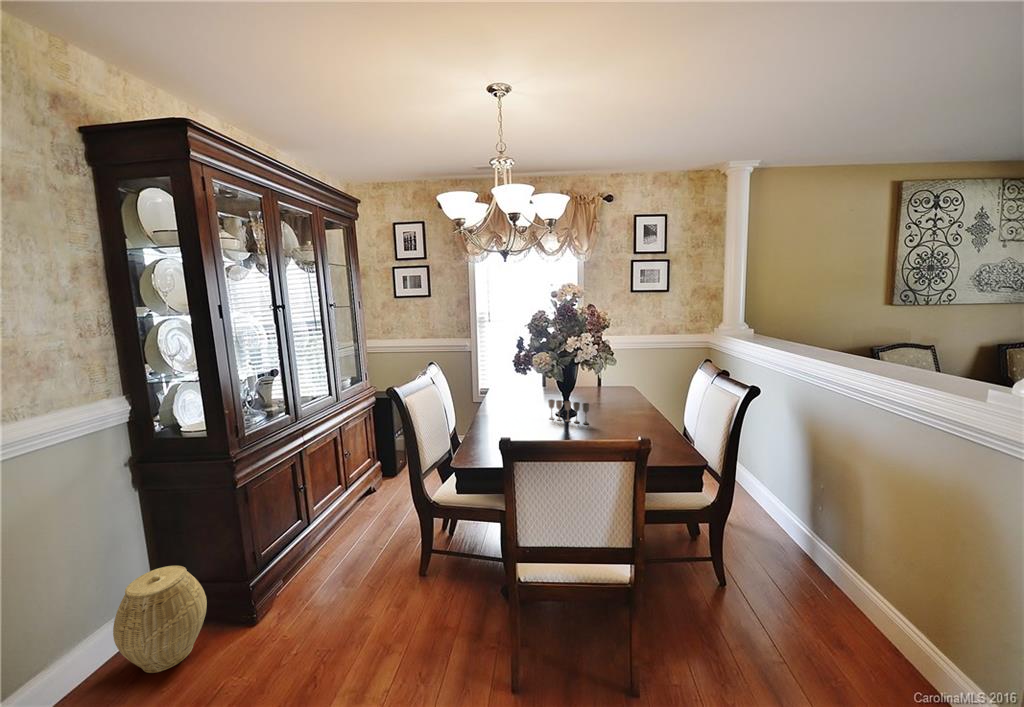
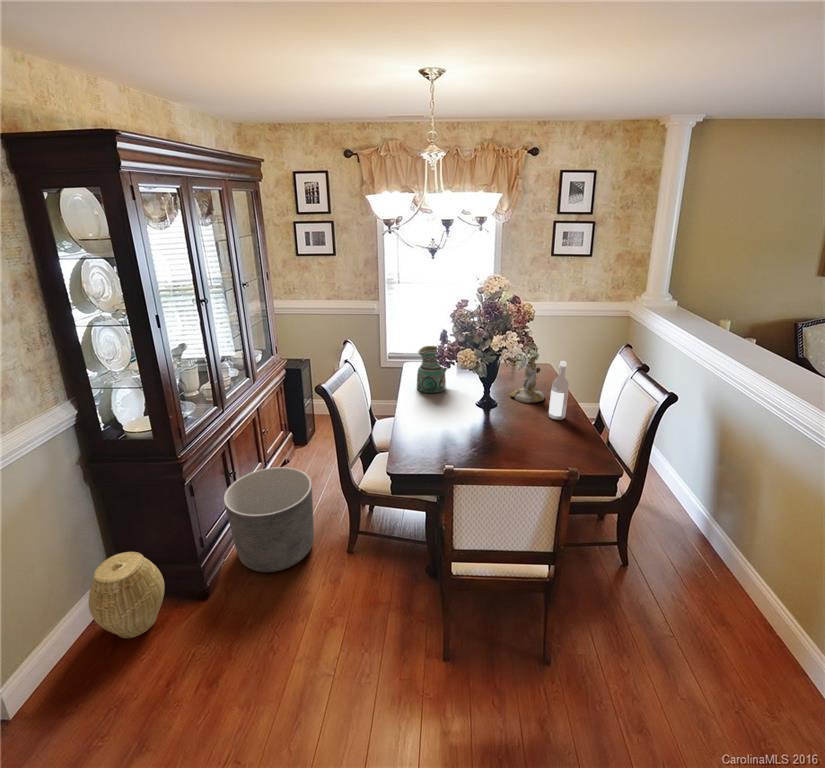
candlestick: none [590,356,626,412] -> present [509,346,544,403]
ceramic pitcher: none [498,360,534,406] -> present [417,346,447,393]
wine bottle: none [629,363,647,424] -> present [549,361,569,420]
wine glass: present [548,399,589,424] -> none [470,393,512,419]
planter: none [288,484,385,599] -> present [224,467,314,572]

